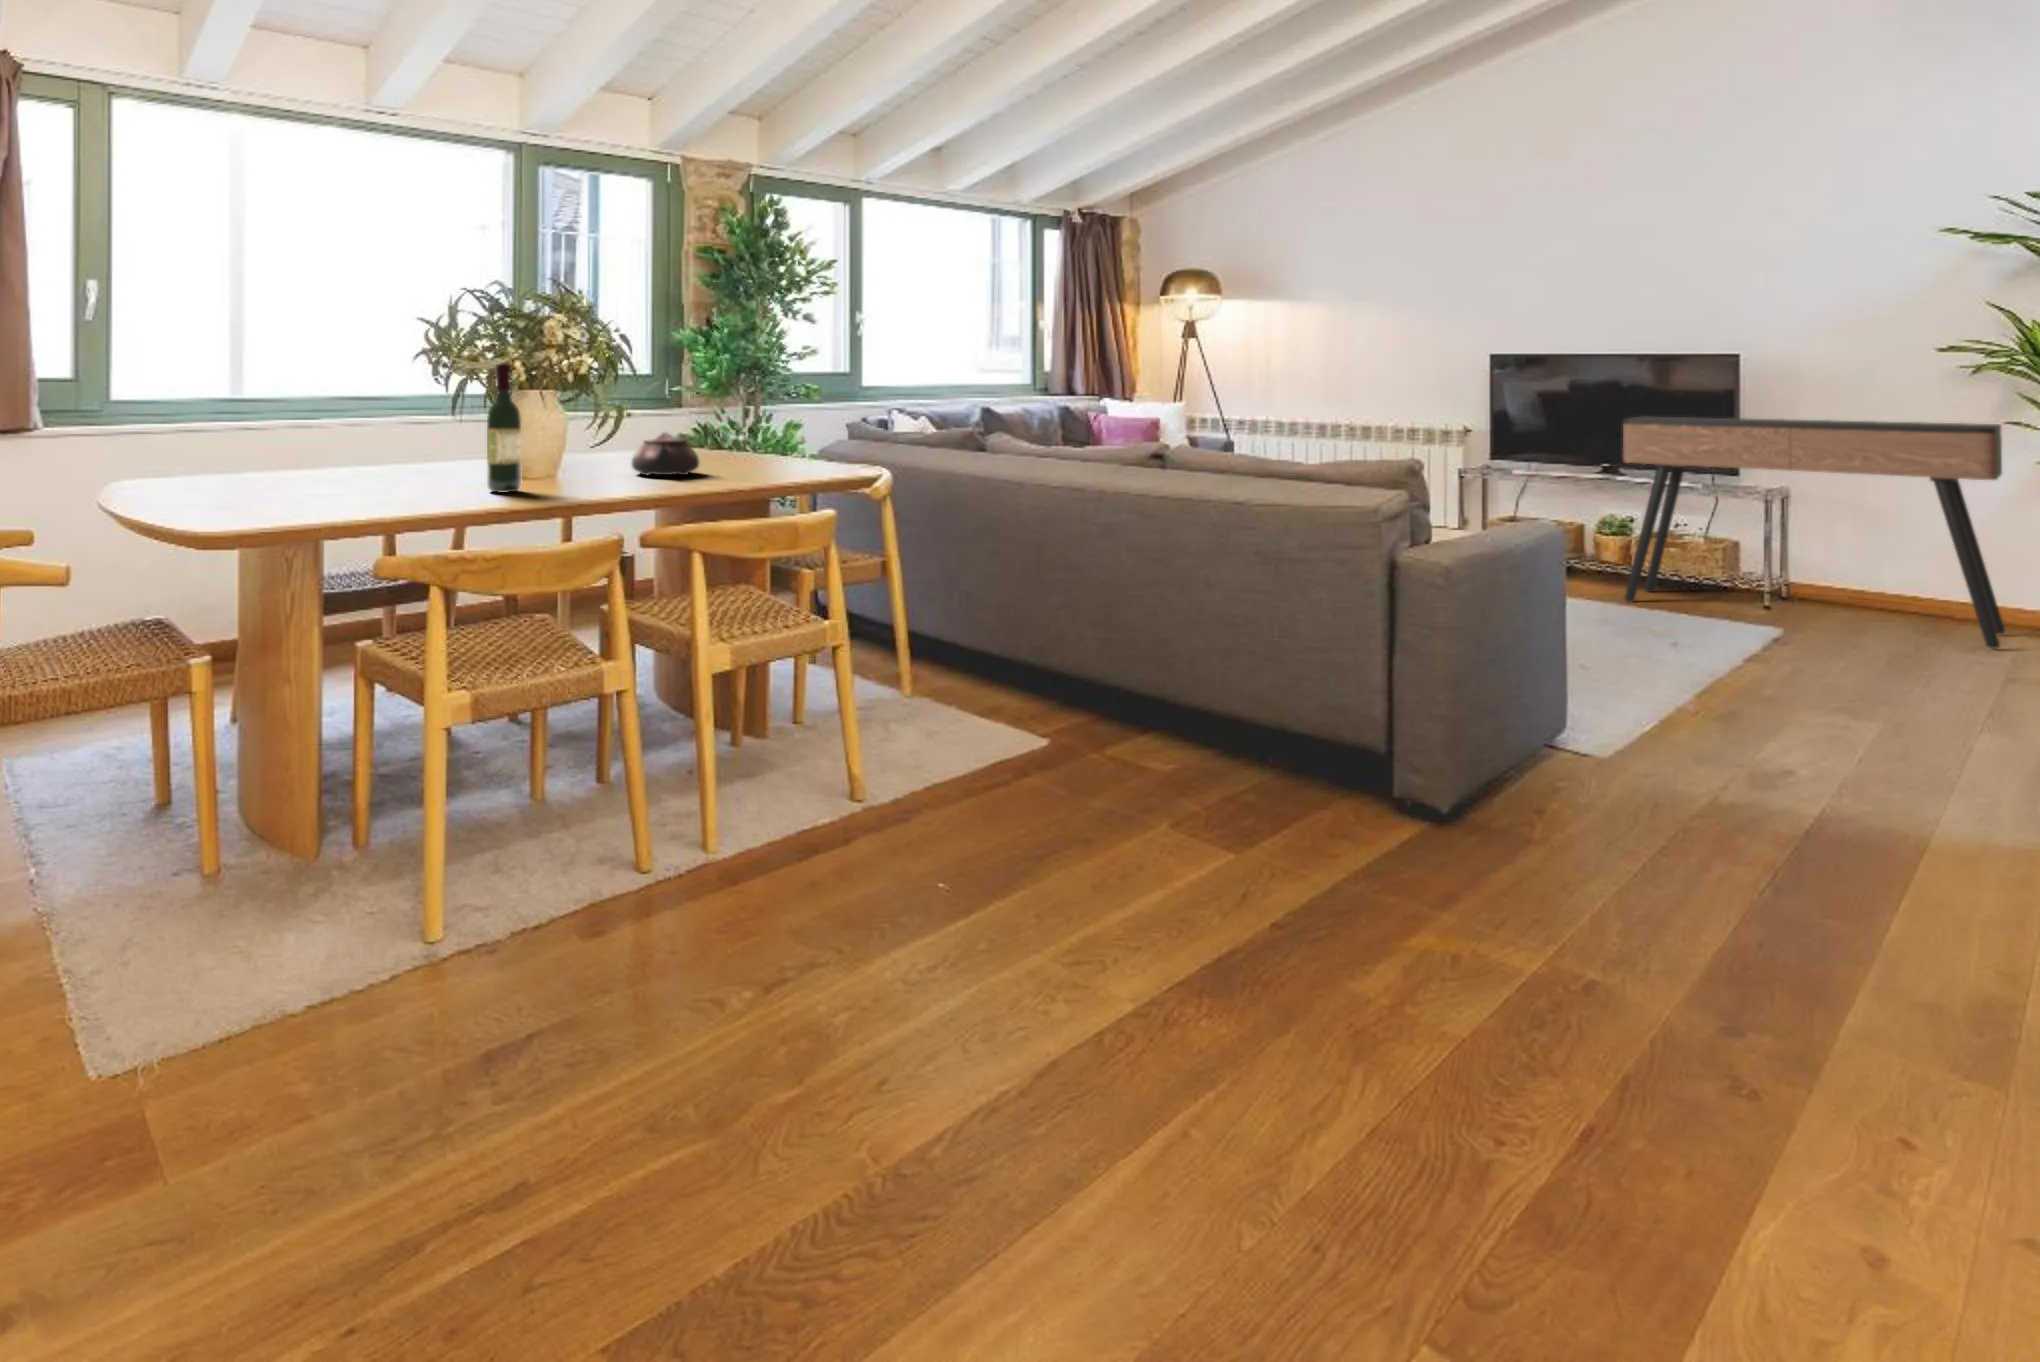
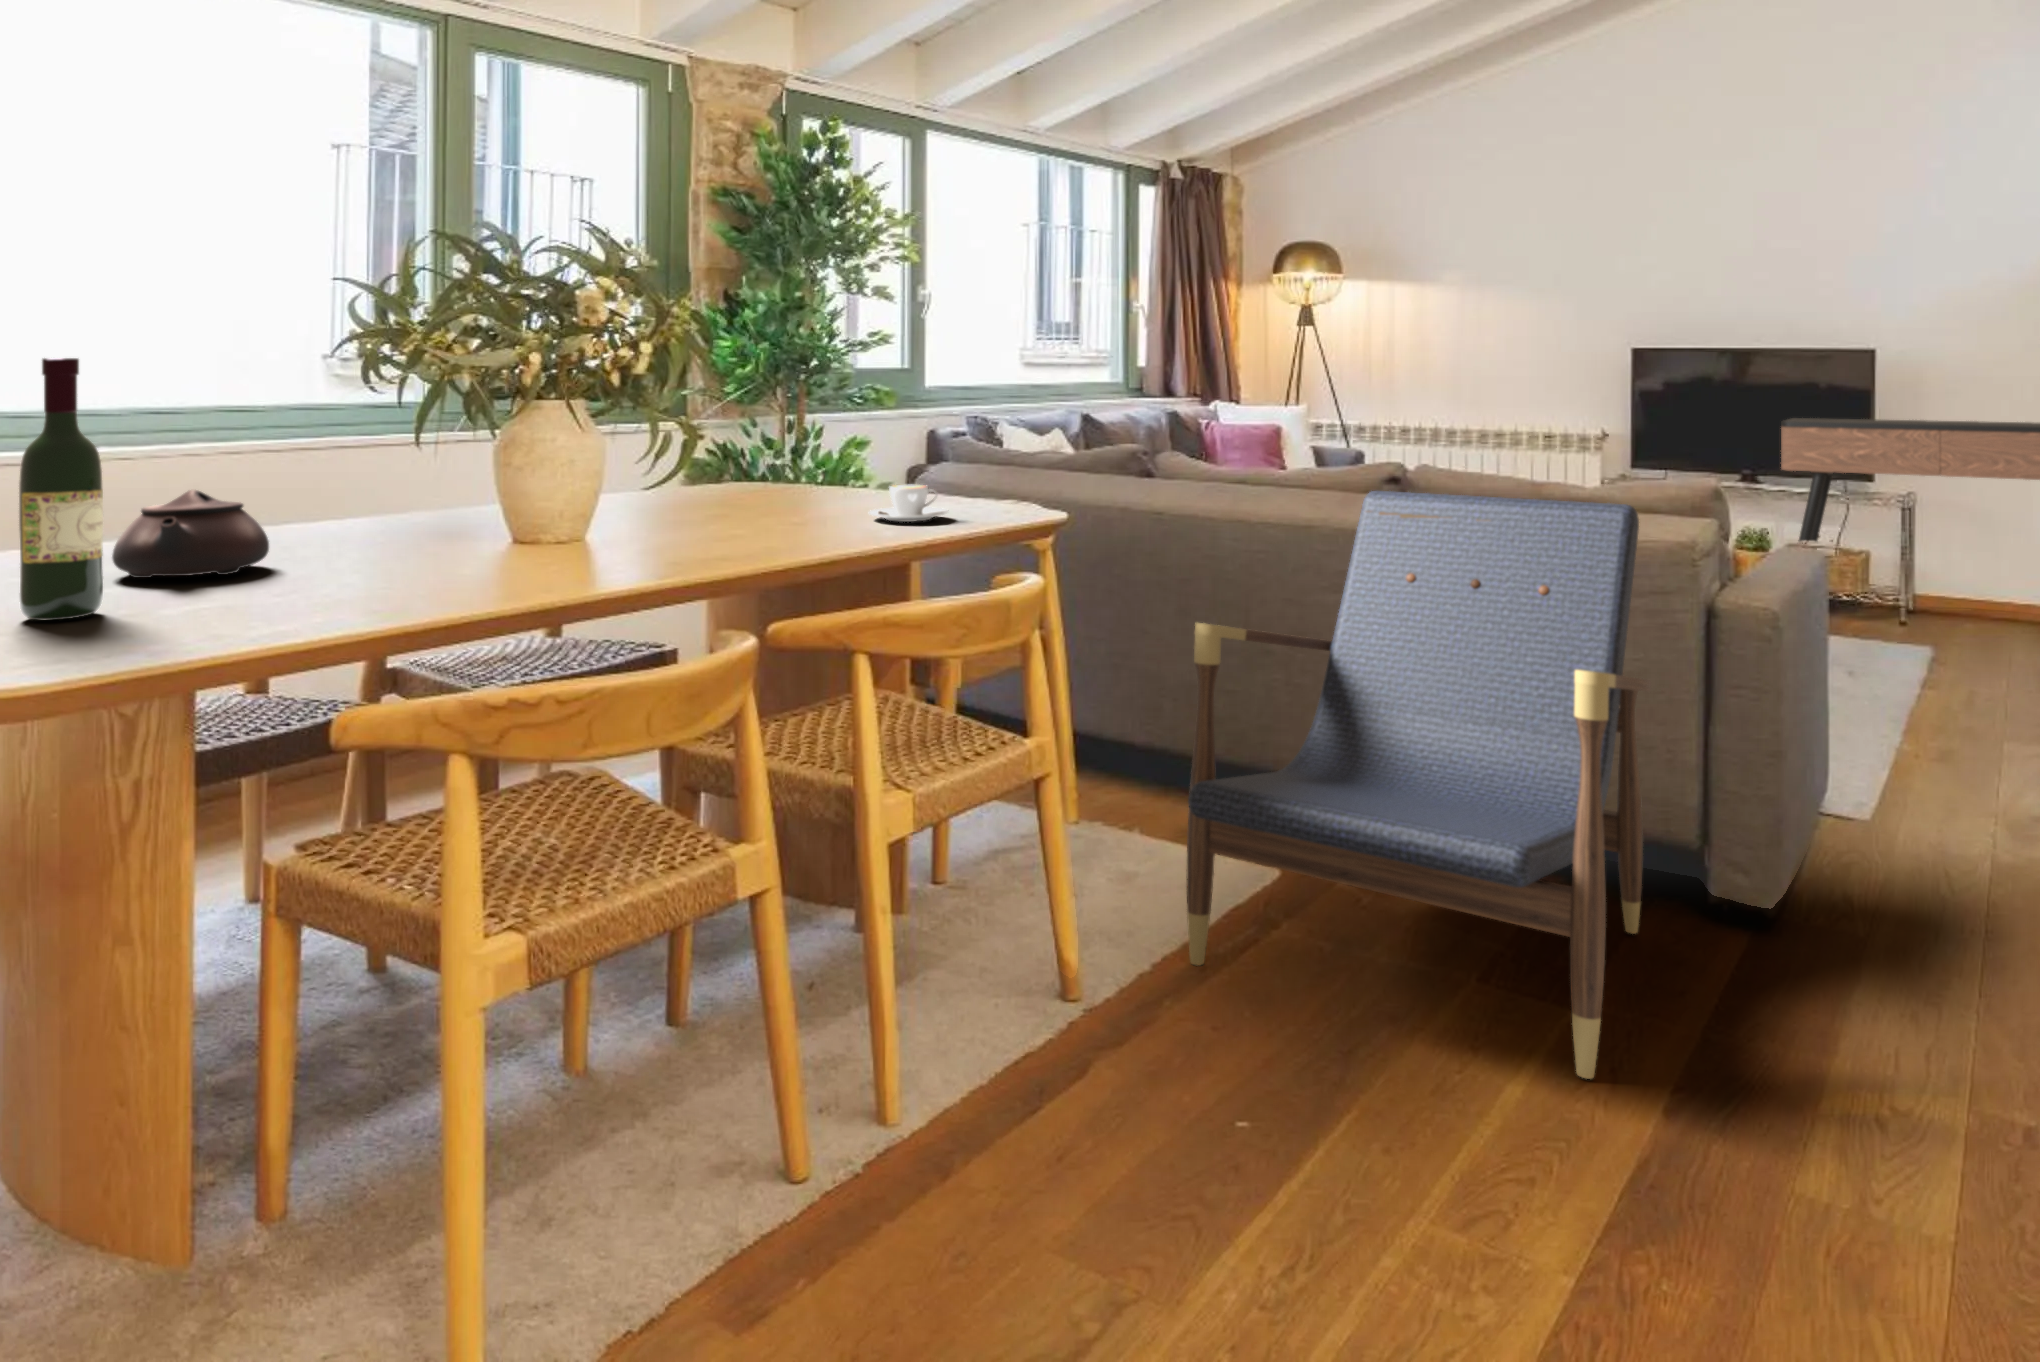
wine bottle: present [487,363,521,493] -> present [19,358,103,620]
teapot: present [632,432,699,475] -> present [112,490,269,578]
coffee cup: none [740,449,794,473] -> present [869,485,948,522]
lounge chair: none [942,462,1327,897] -> present [1187,491,1651,1079]

